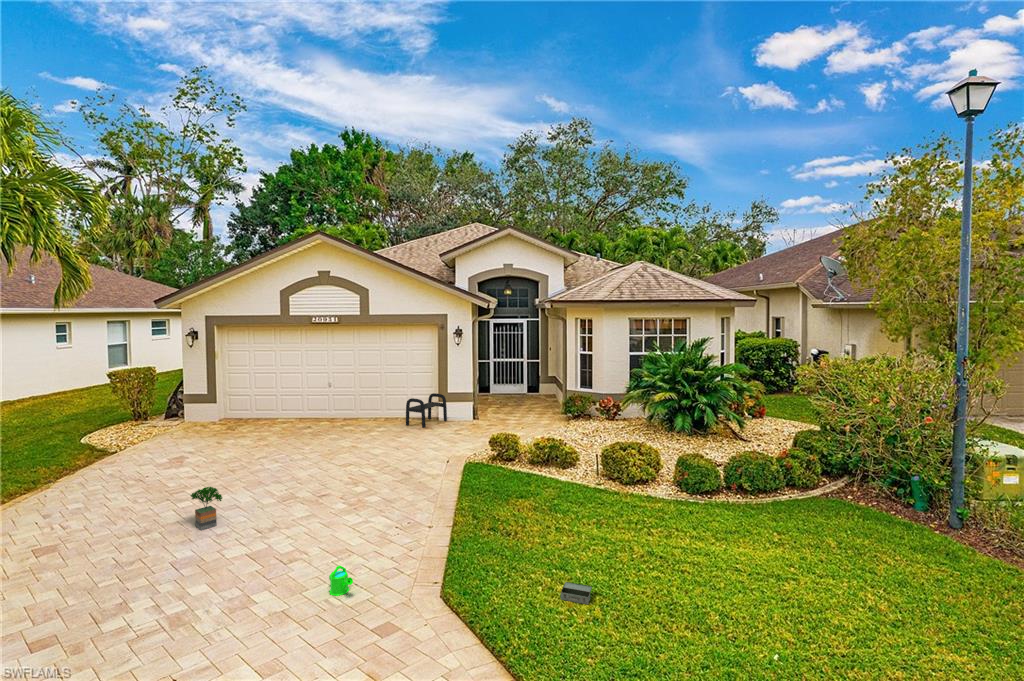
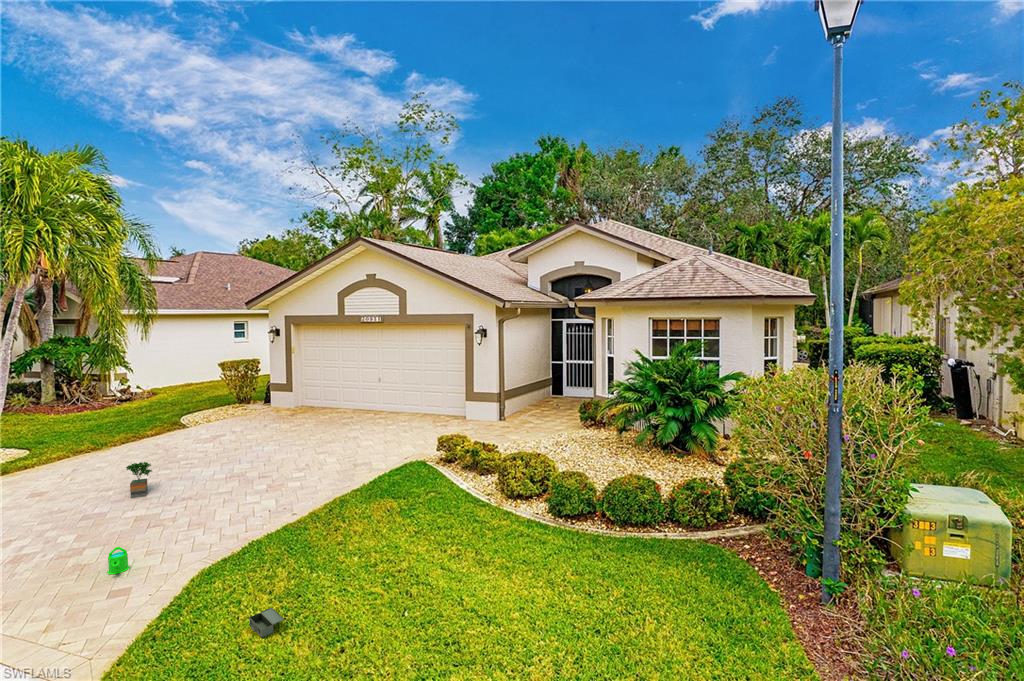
bench: present [406,393,447,428] -> none [427,394,471,428]

